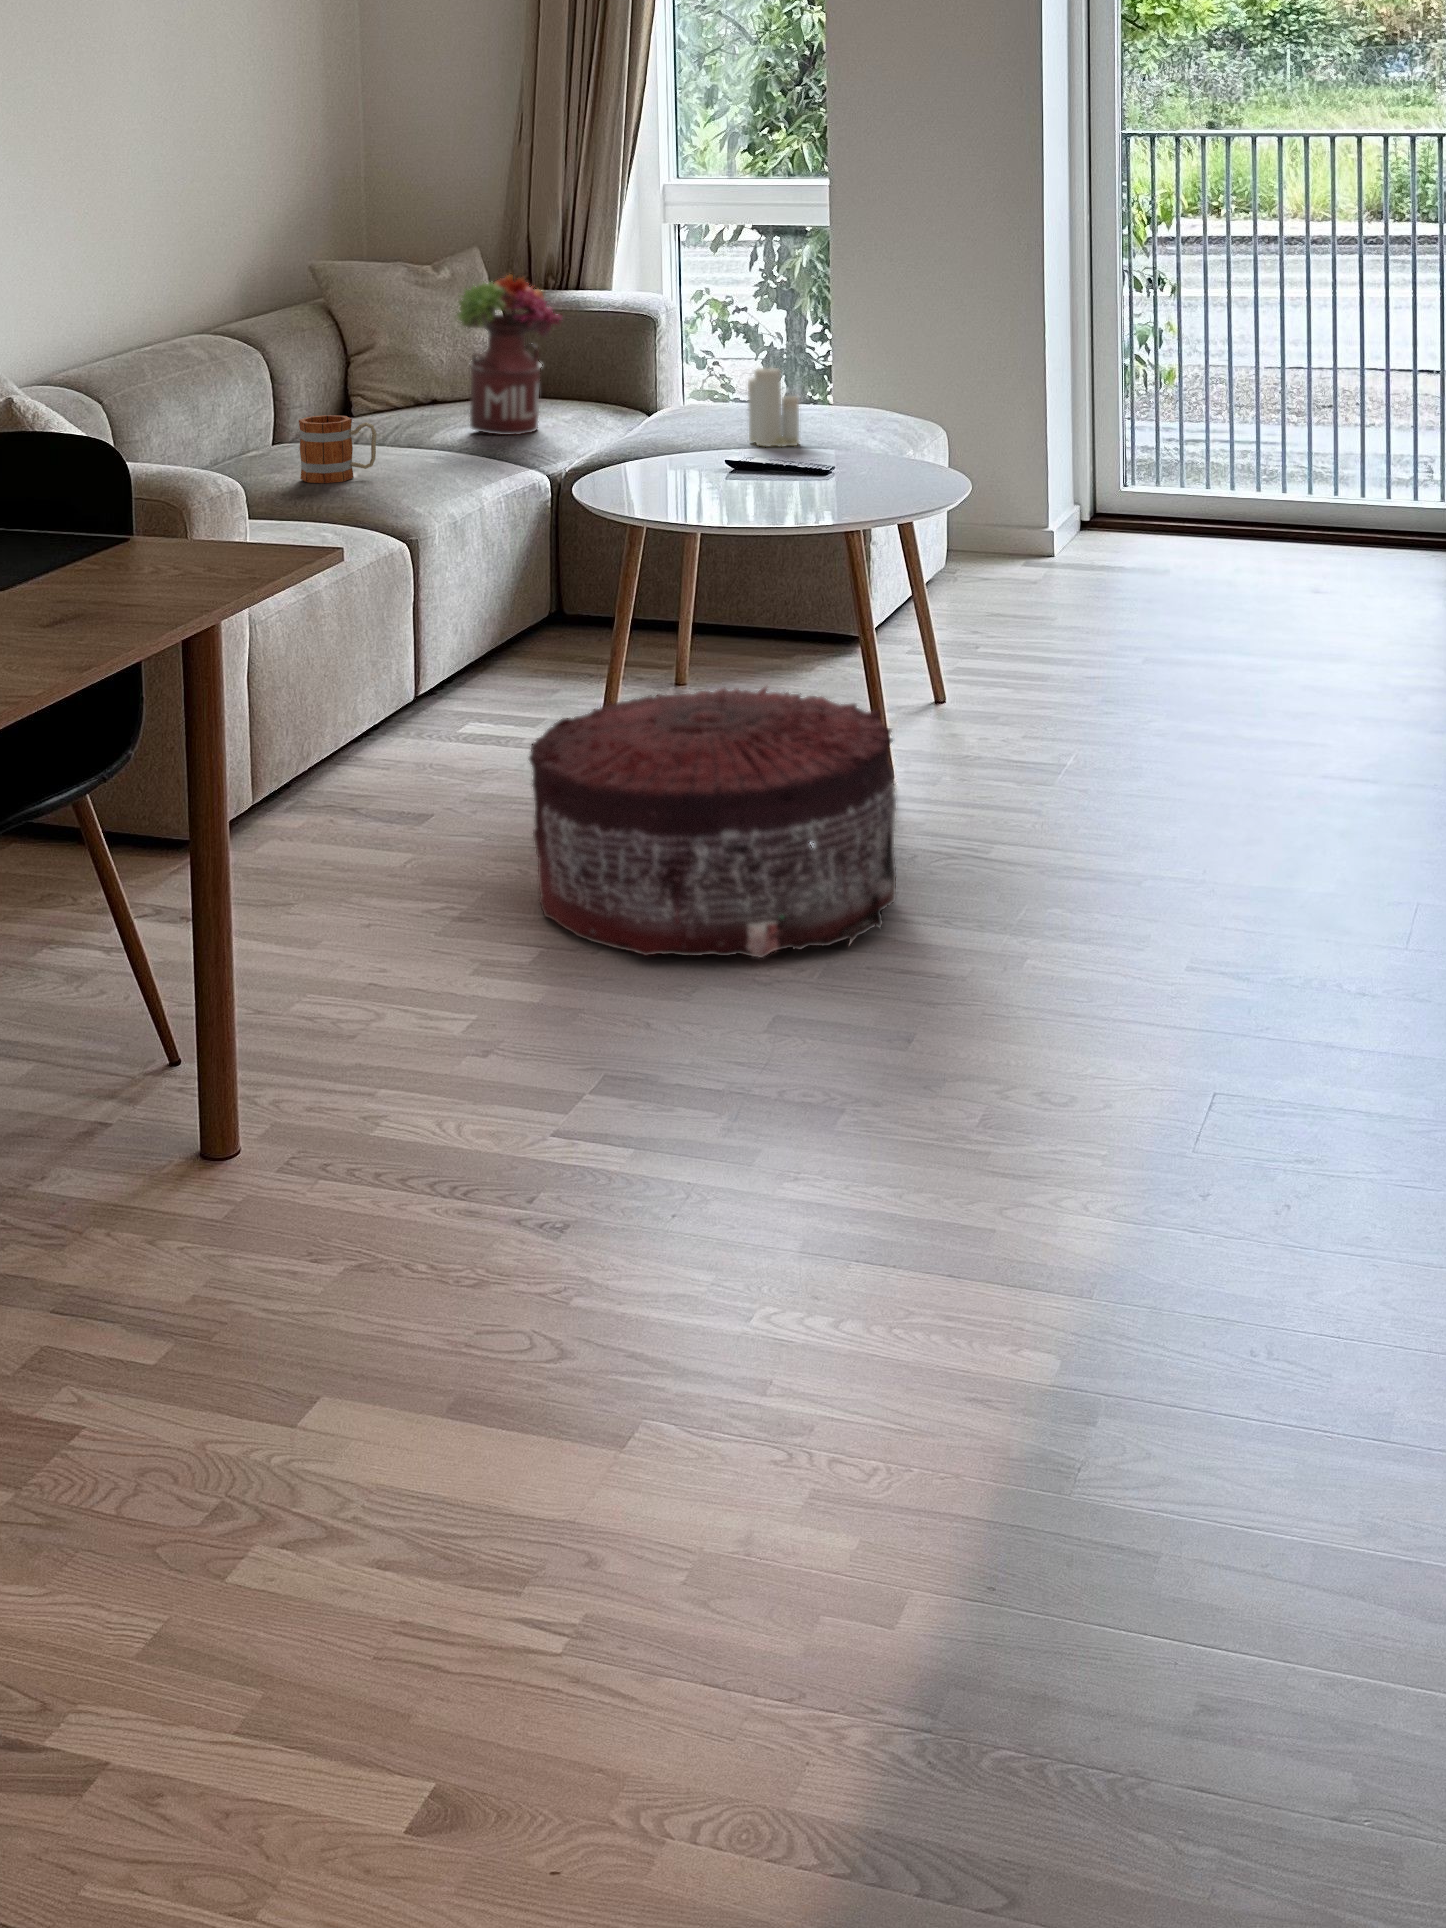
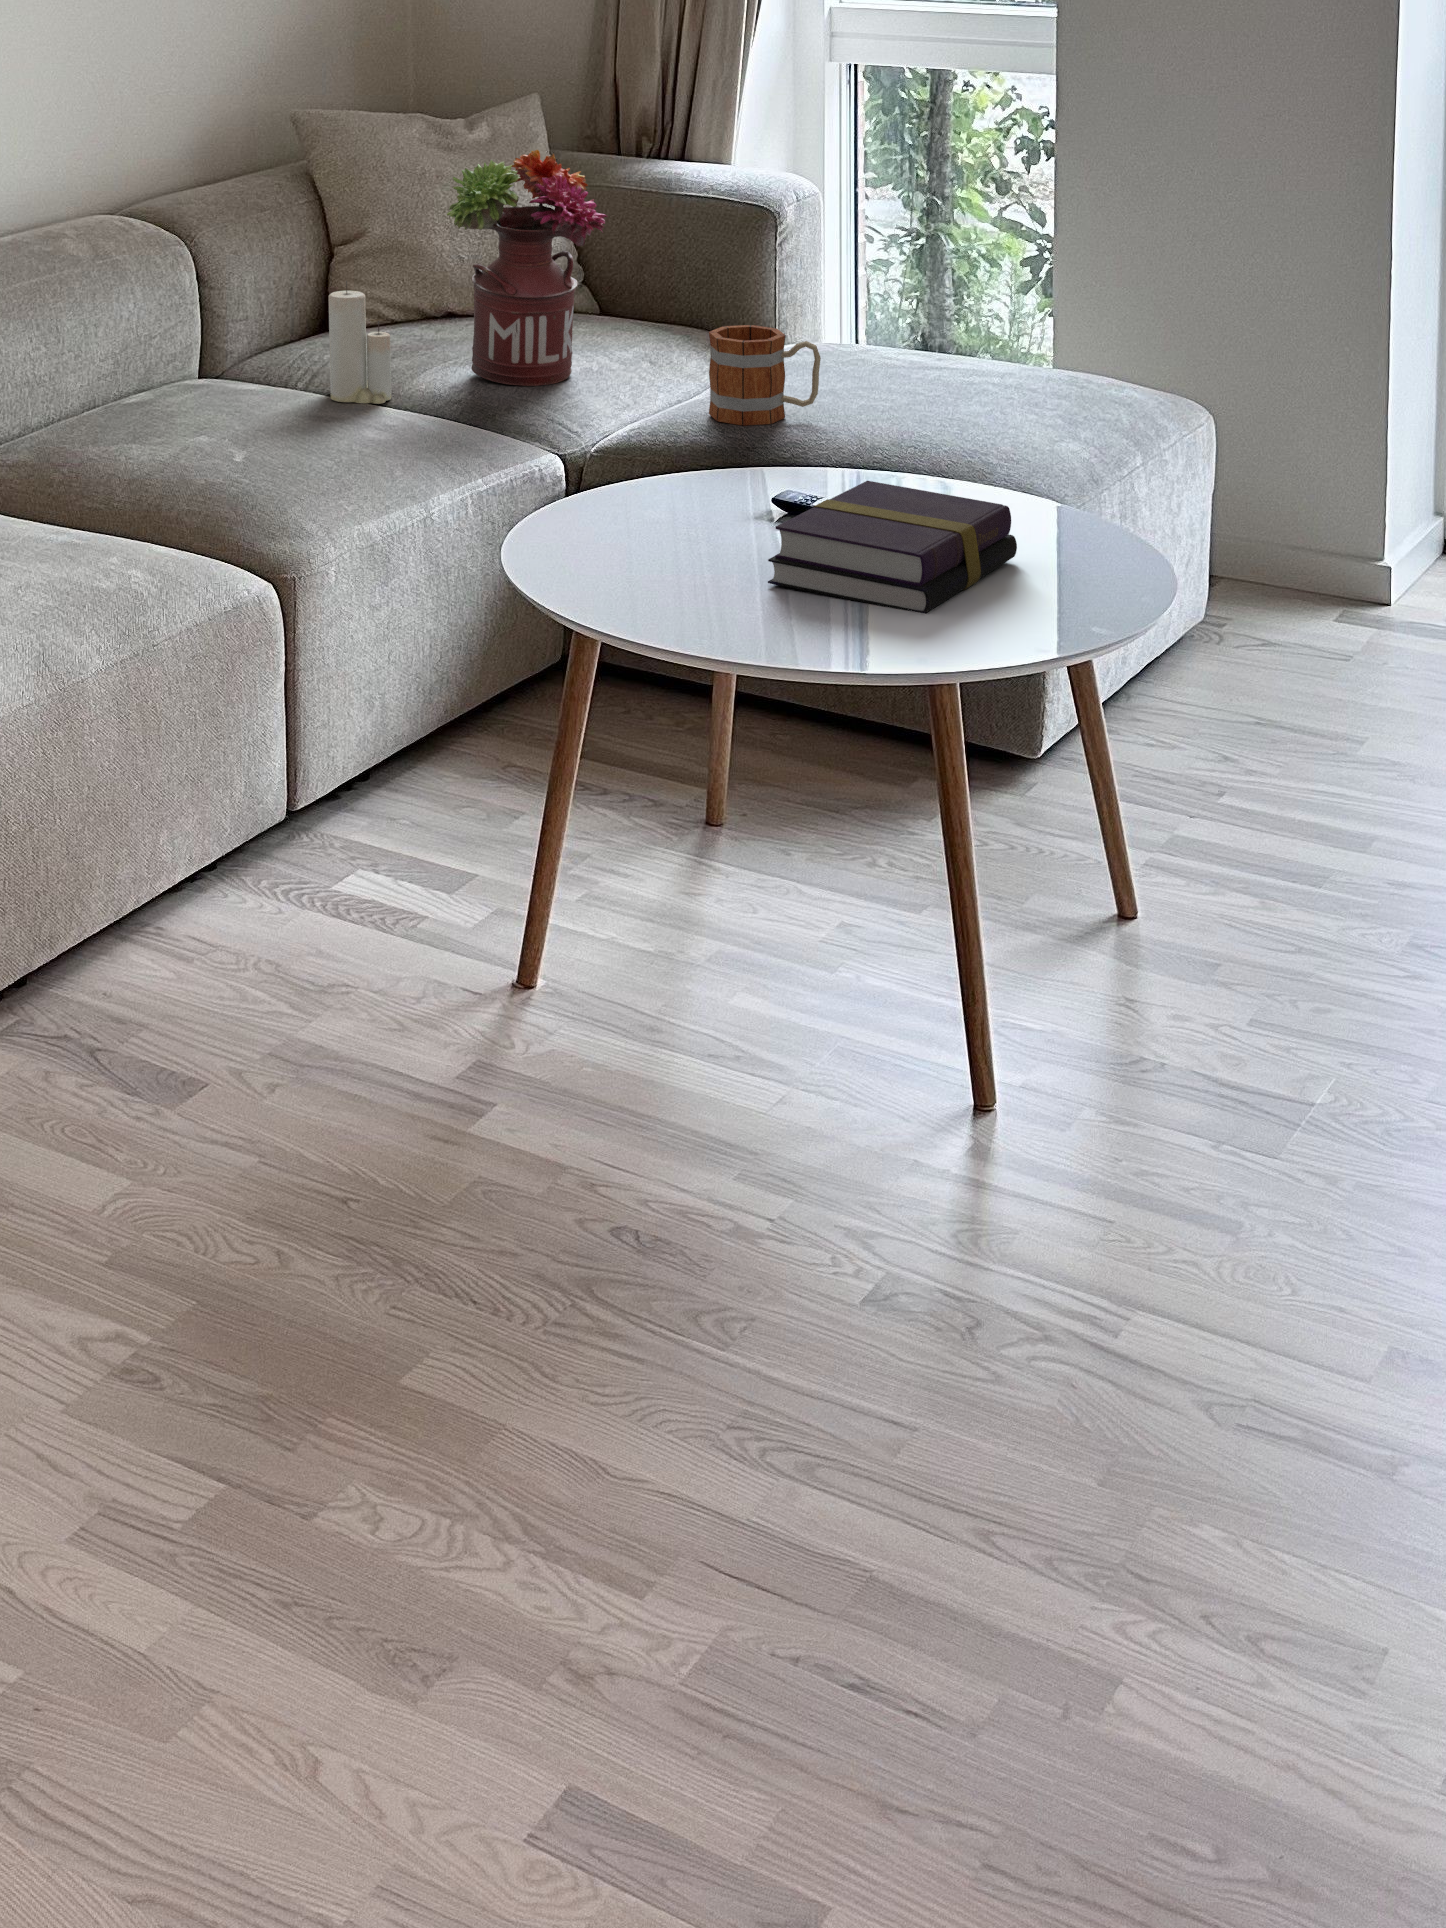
candle: present [748,368,799,447] -> present [329,281,391,404]
mug: present [299,415,376,483] -> present [709,325,821,425]
book: none [739,441,874,500] -> present [768,481,1017,613]
pouf: present [529,687,896,958] -> none [208,996,910,1680]

